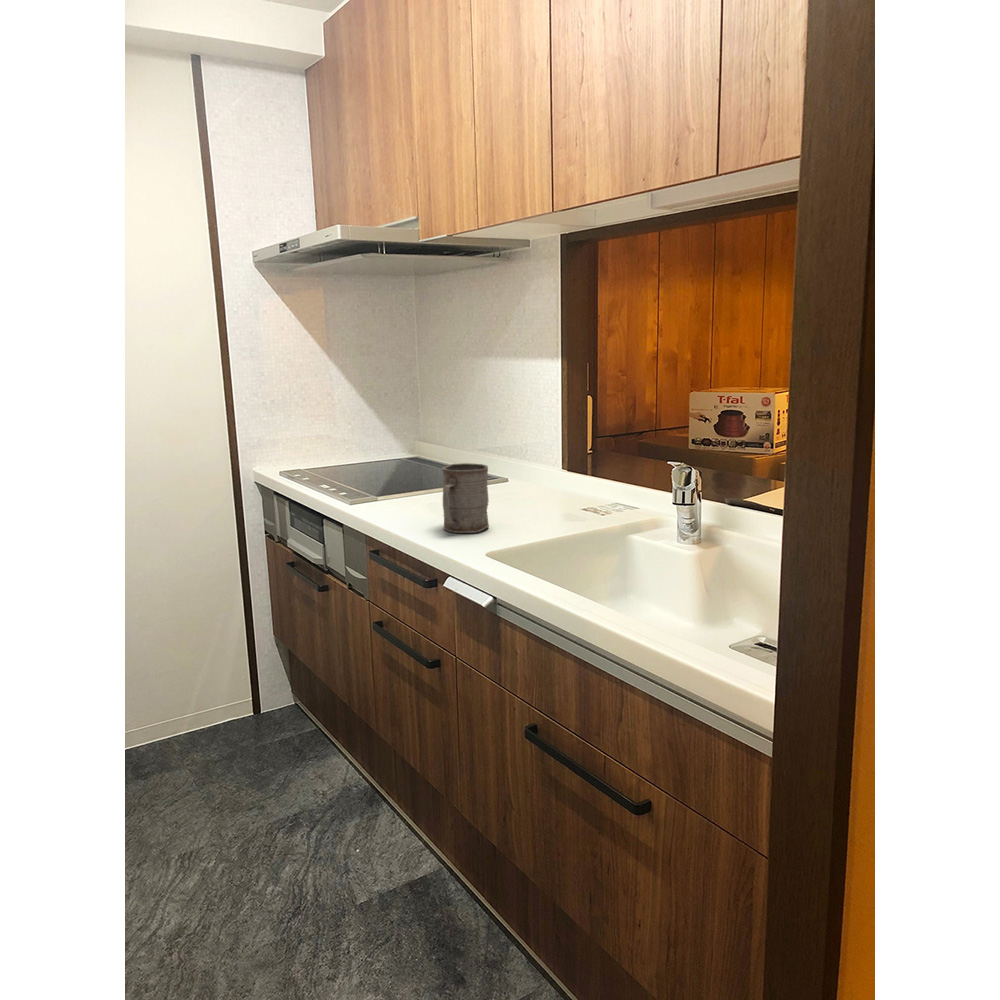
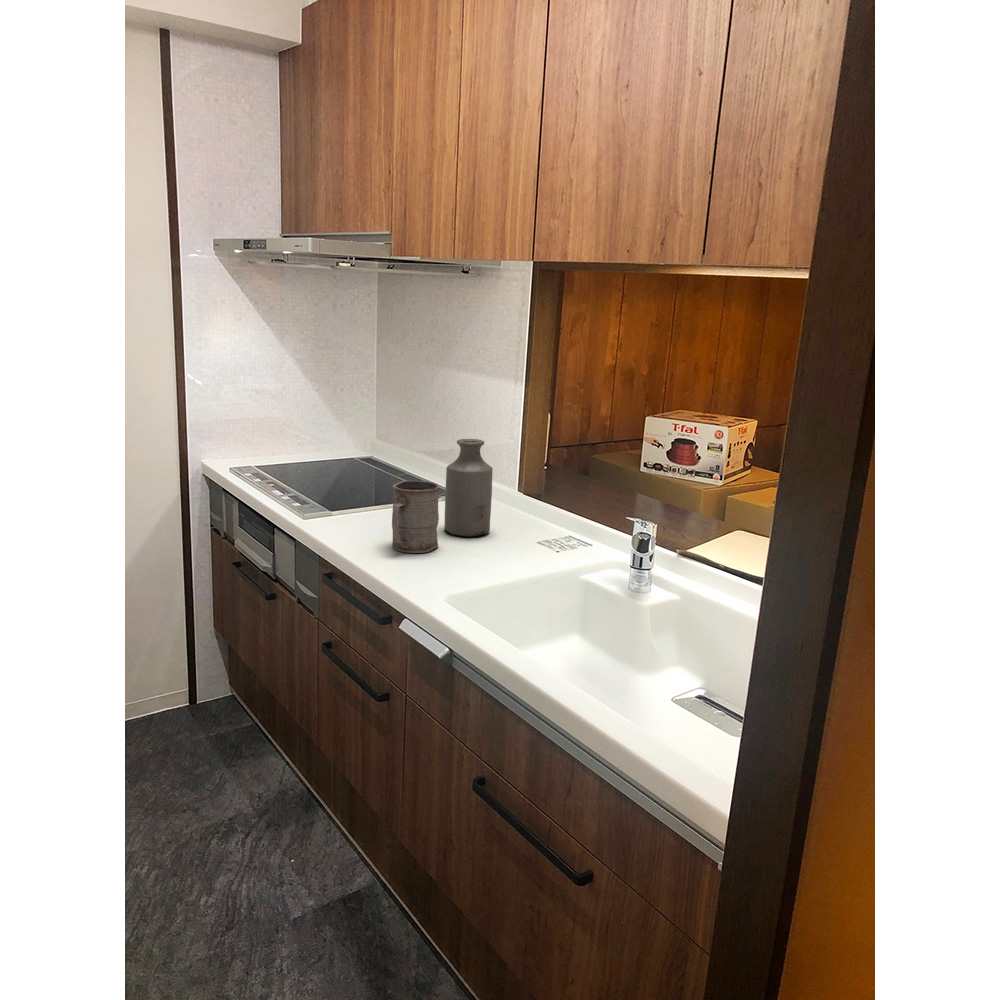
bottle: none [494,422,540,519] -> present [444,439,493,537]

